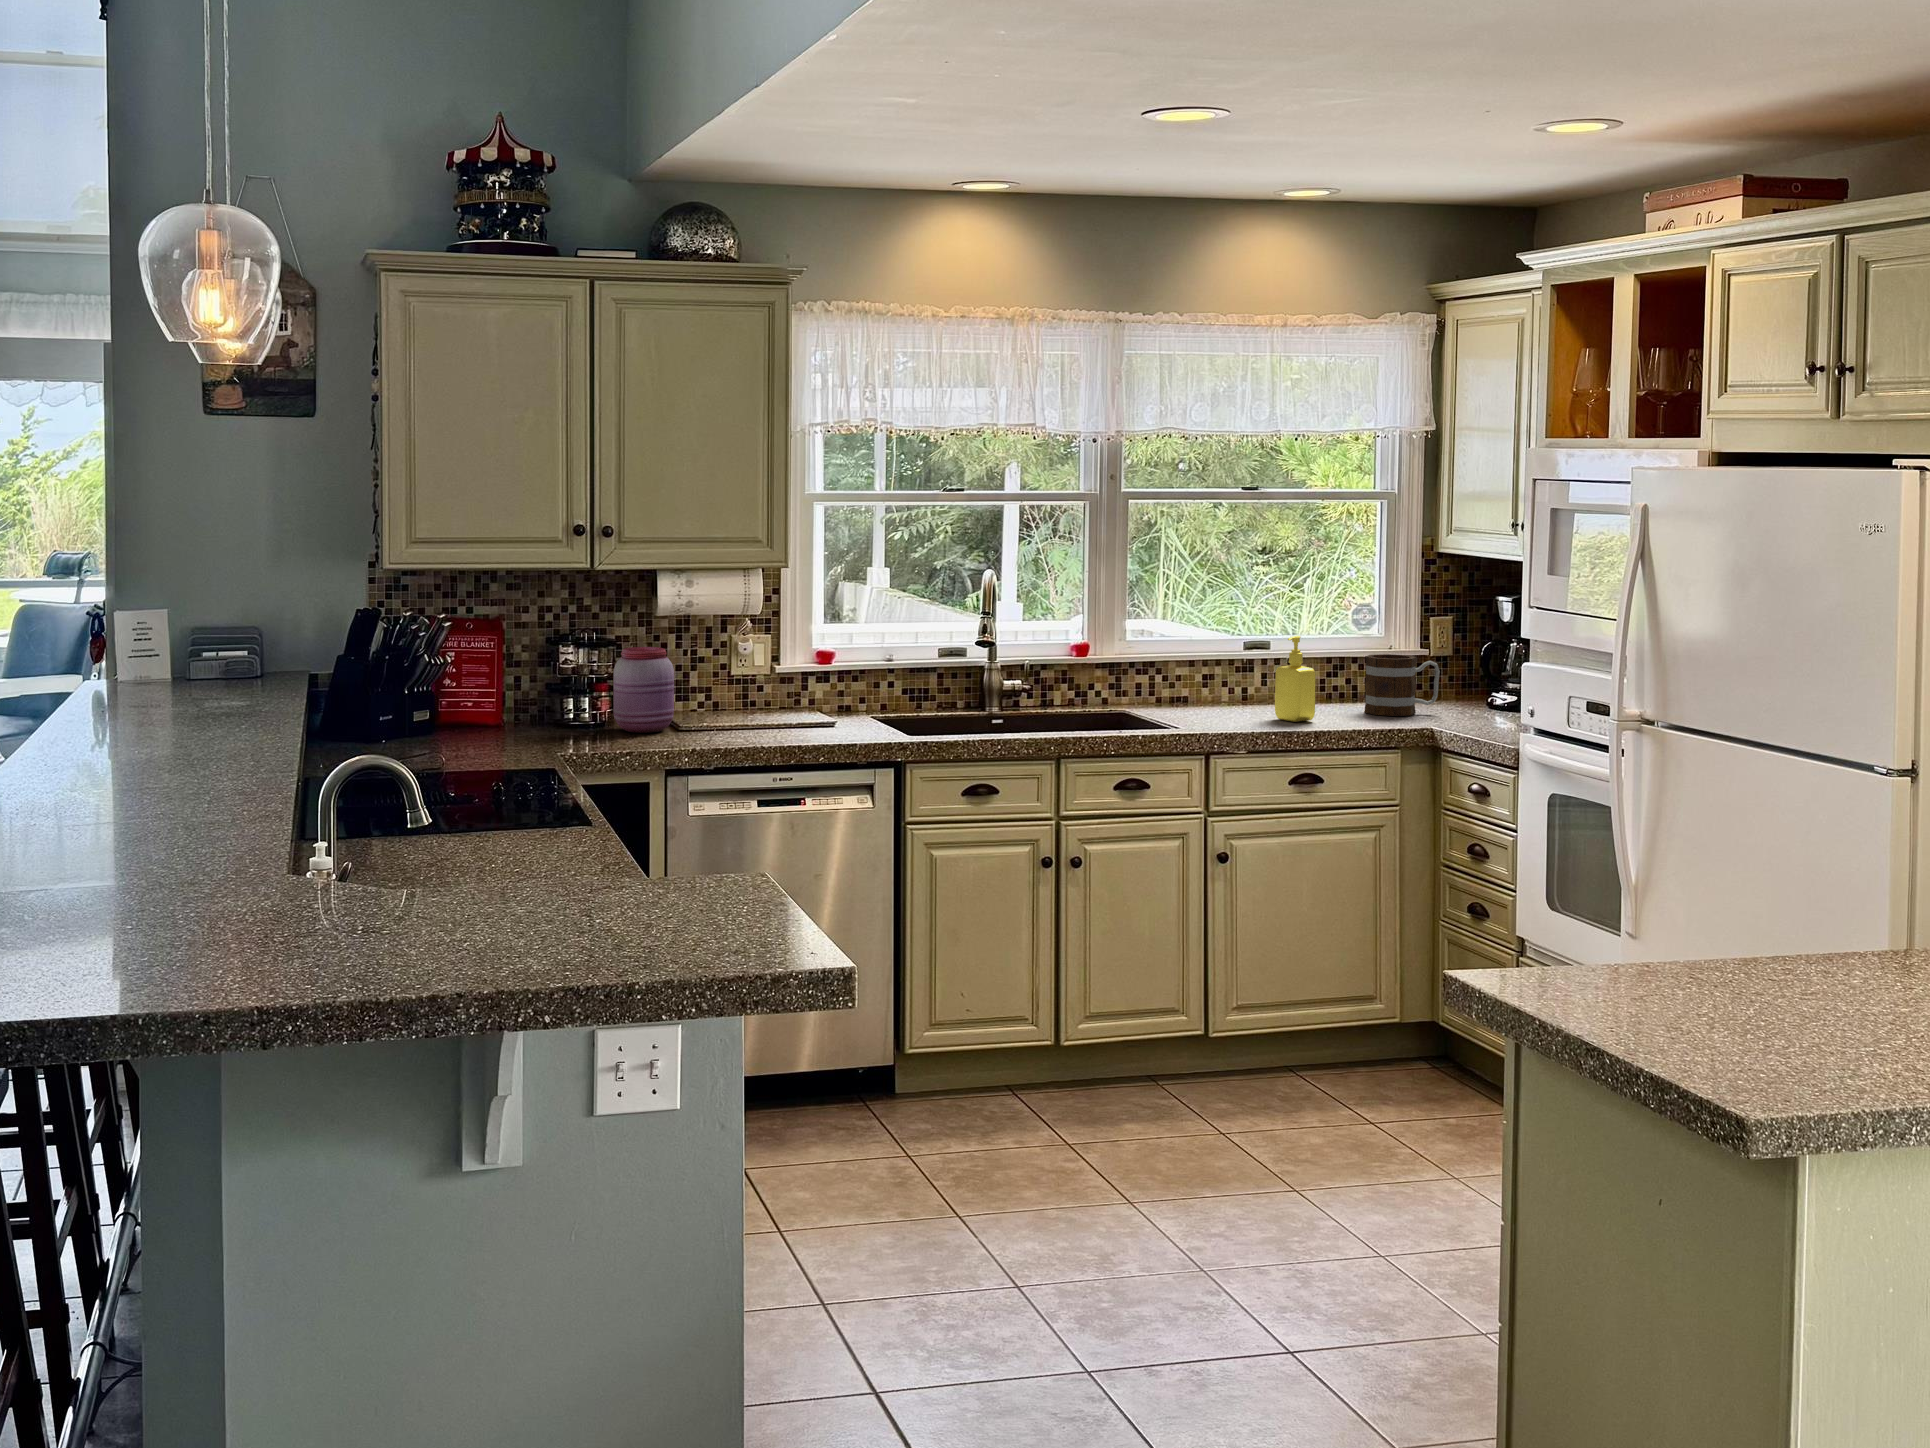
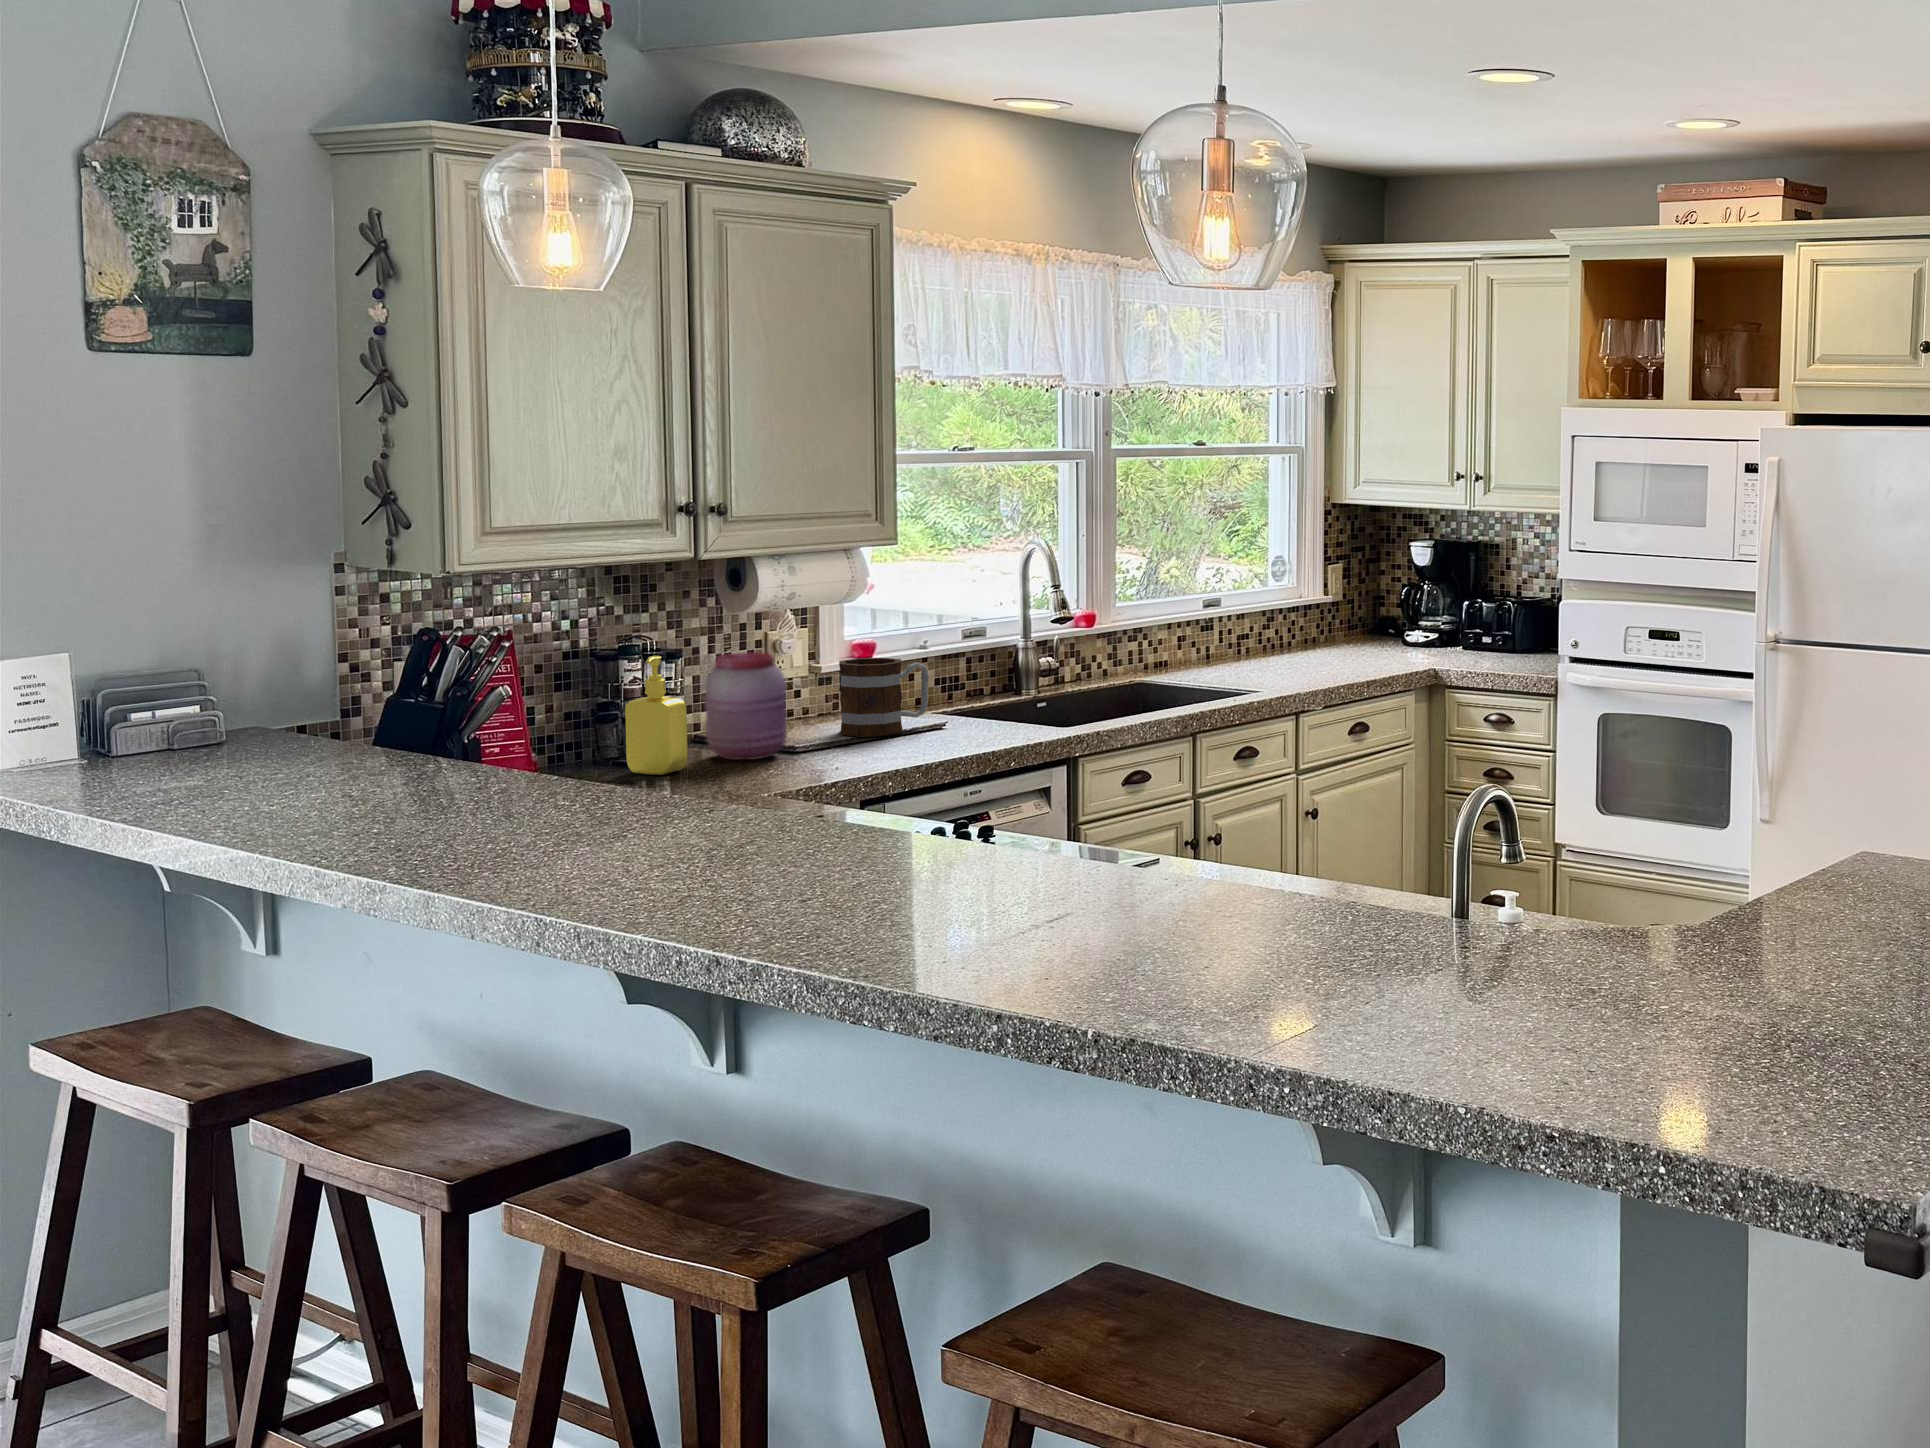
soap dispenser: present [1275,636,1316,722] -> present [625,656,688,775]
mug: present [1364,654,1440,716] -> present [839,658,929,737]

